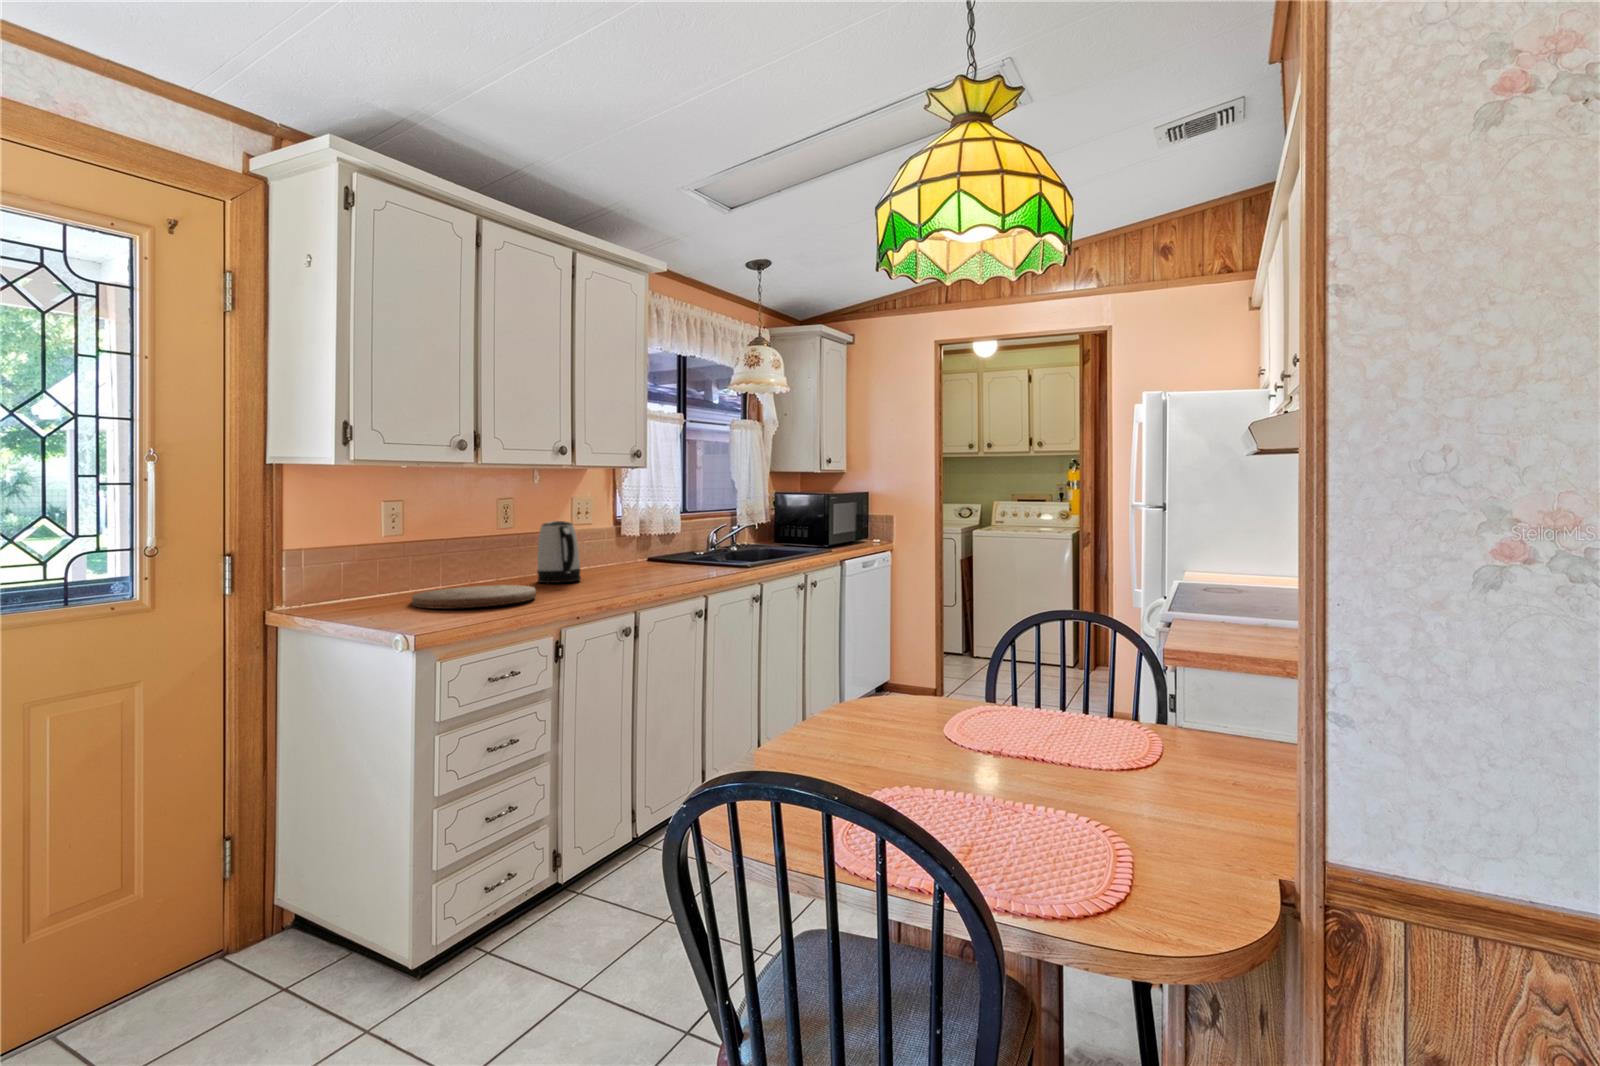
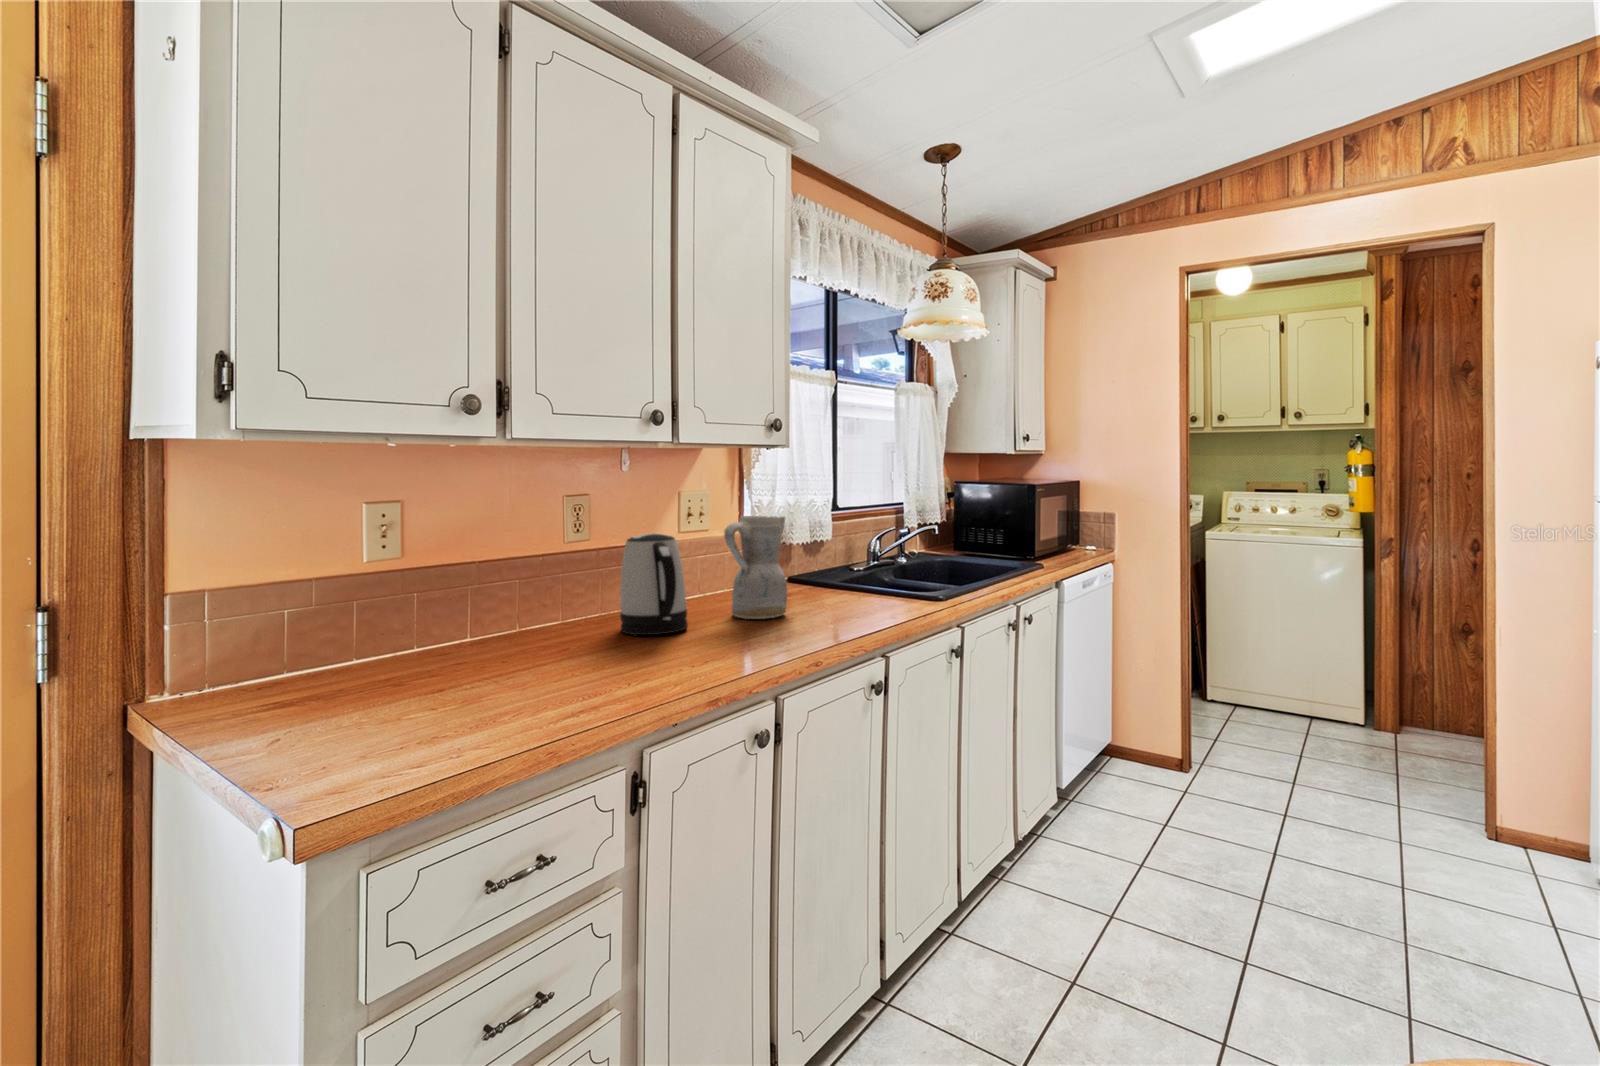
ceramic pitcher: none [604,511,645,576] -> present [724,516,787,619]
cutting board: present [412,585,536,609] -> none [387,646,605,712]

